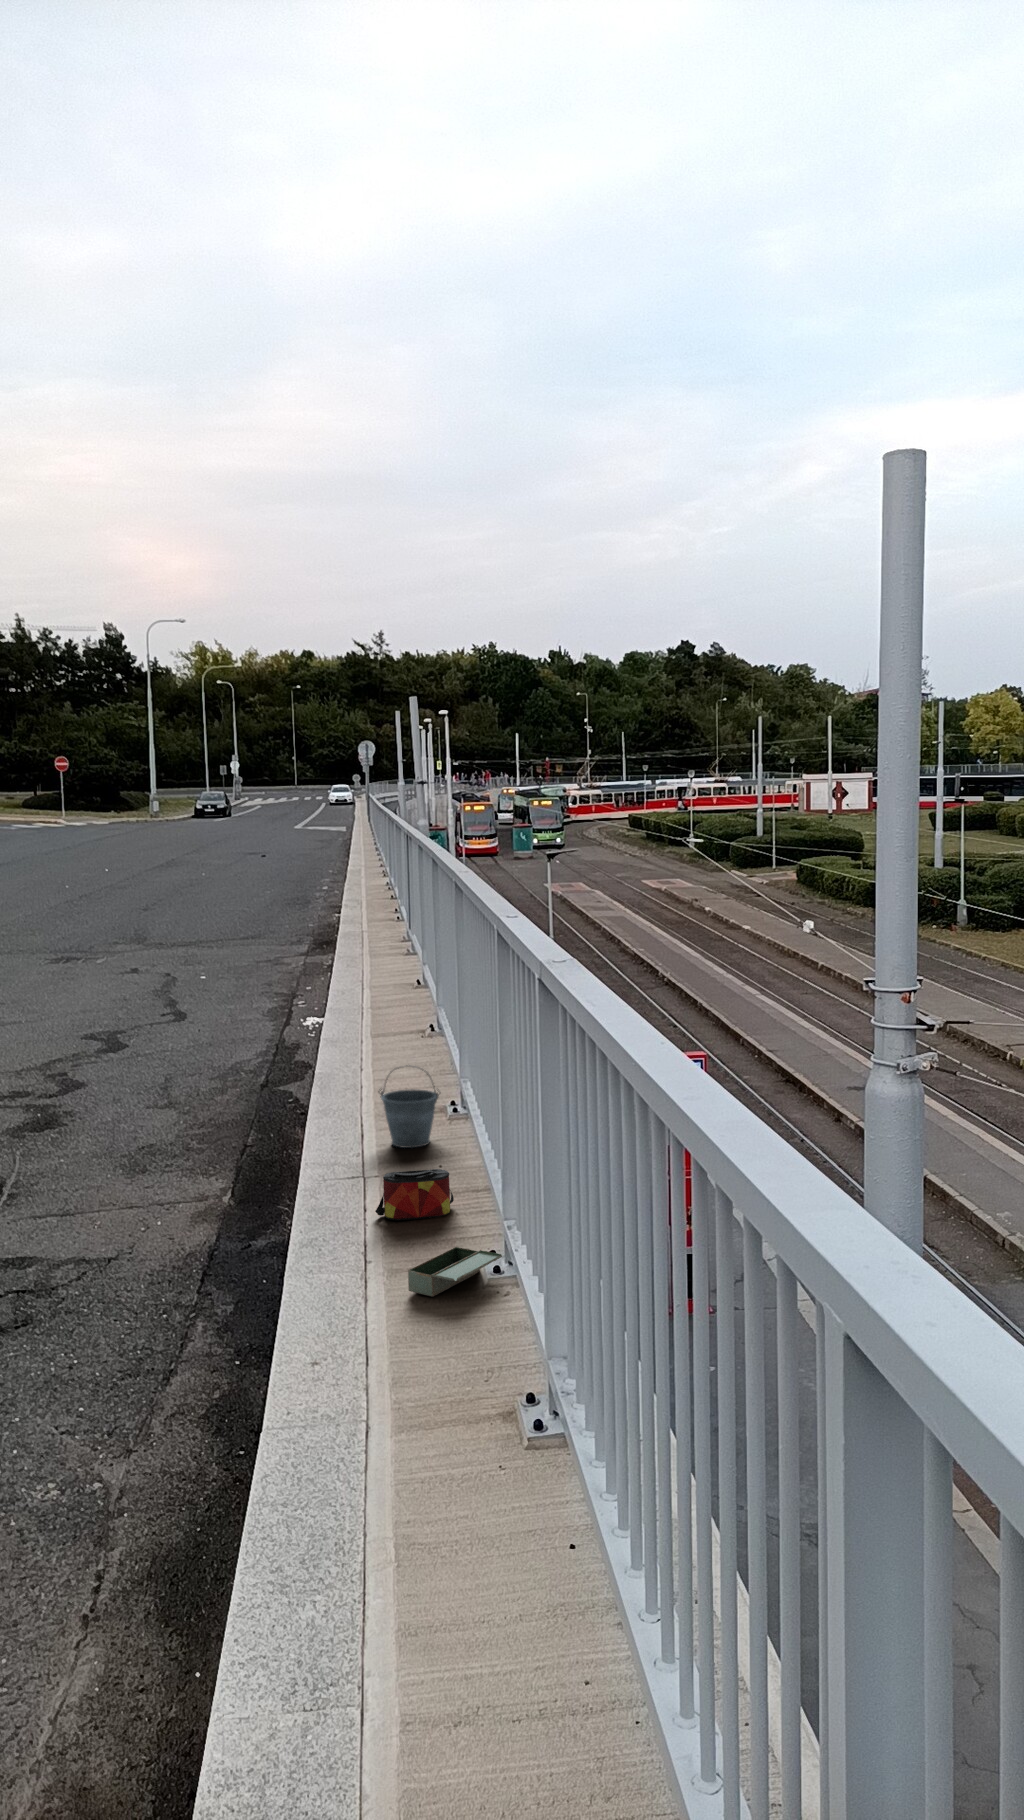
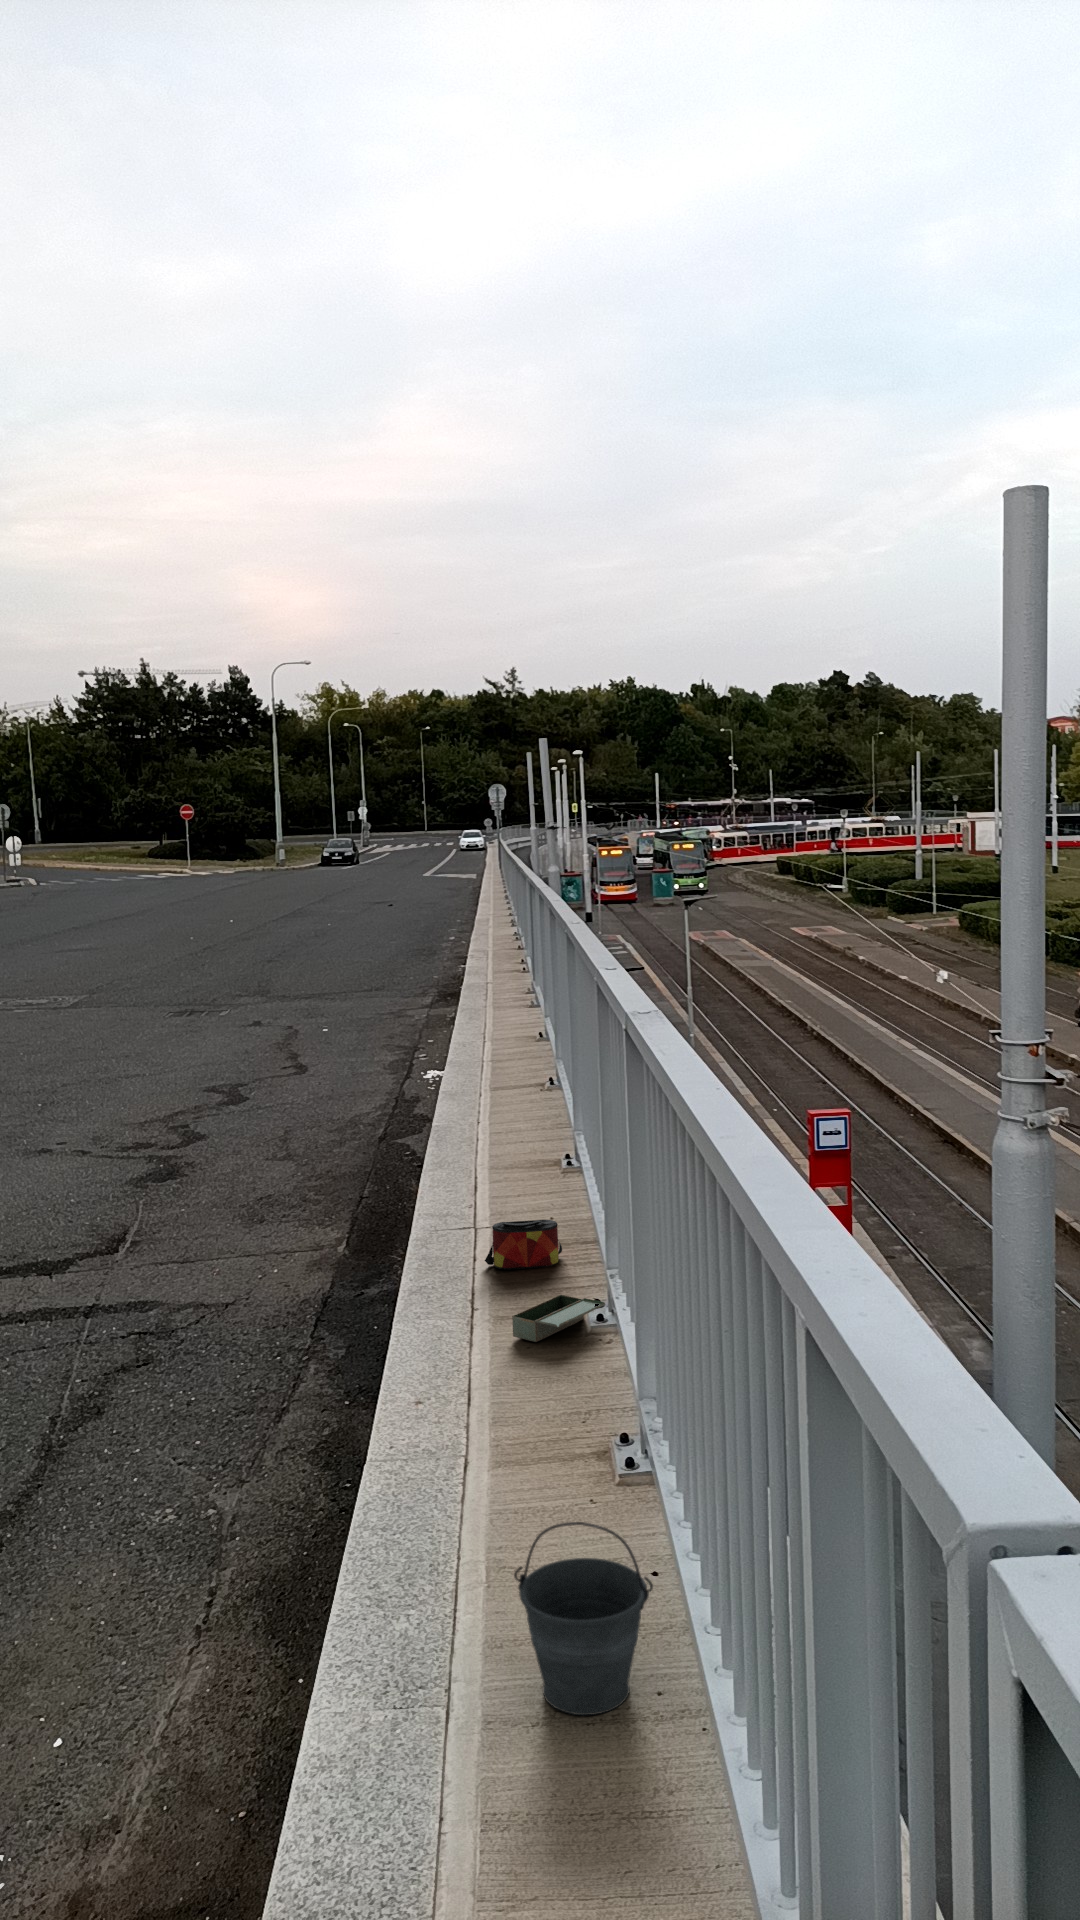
bucket: present [380,1065,439,1148] -> present [514,1522,653,1715]

